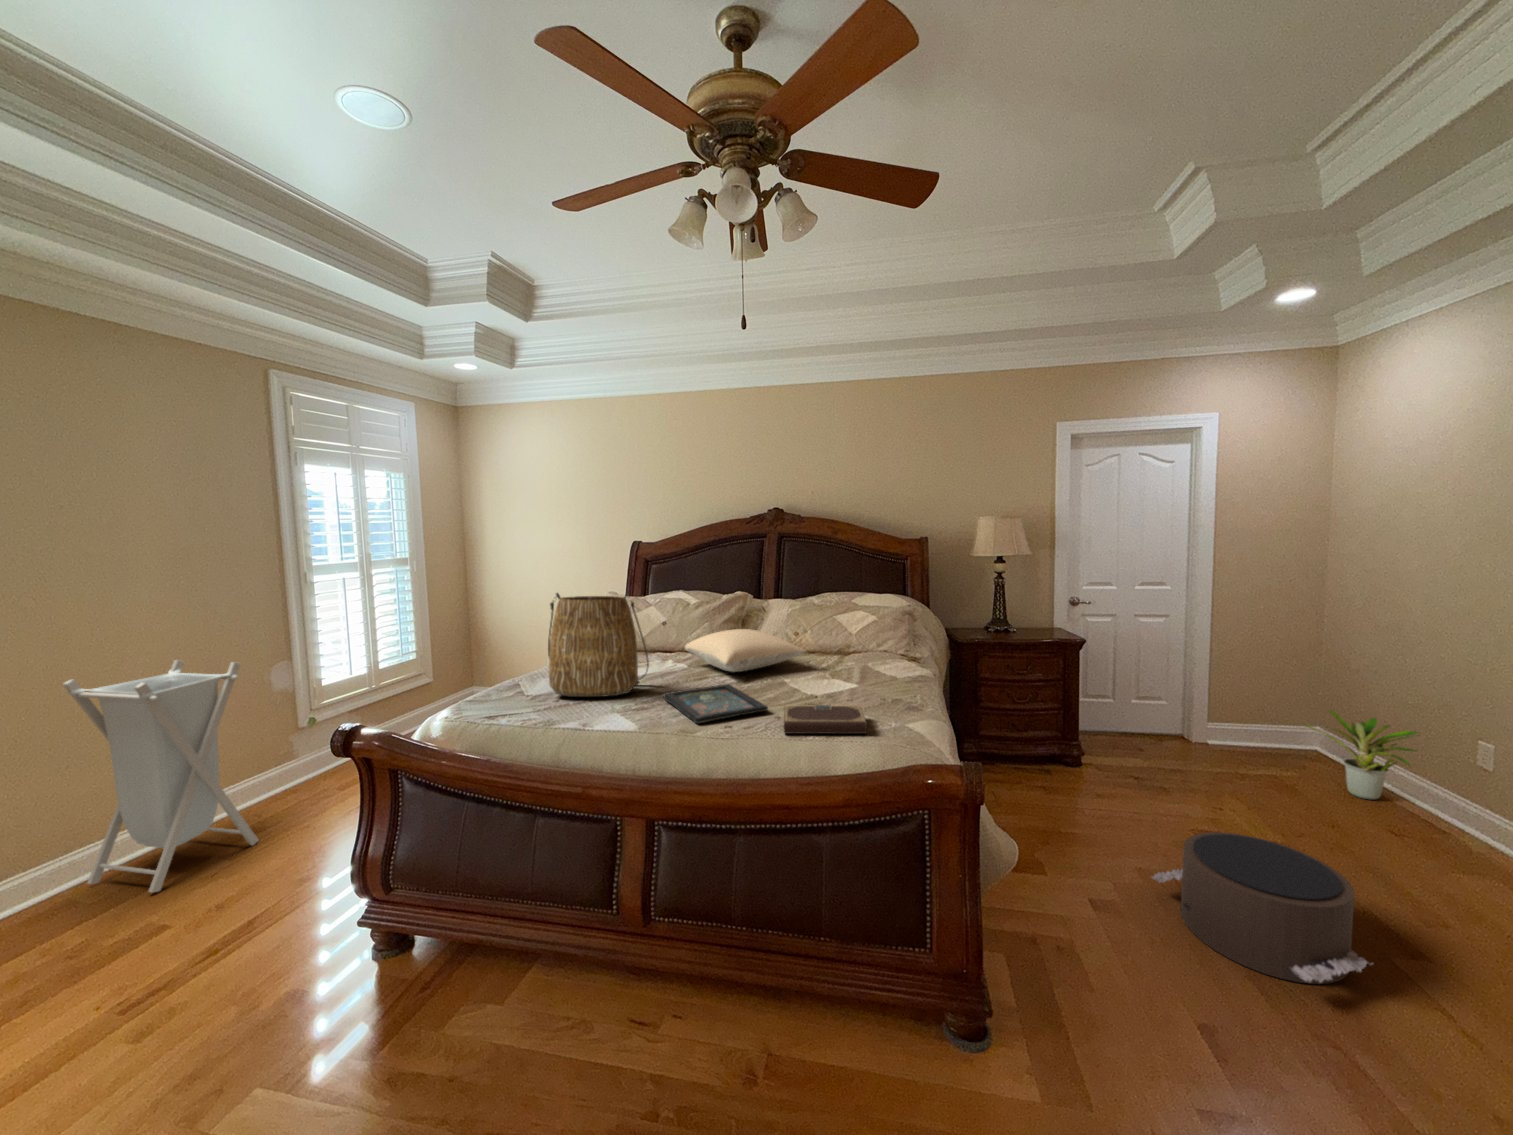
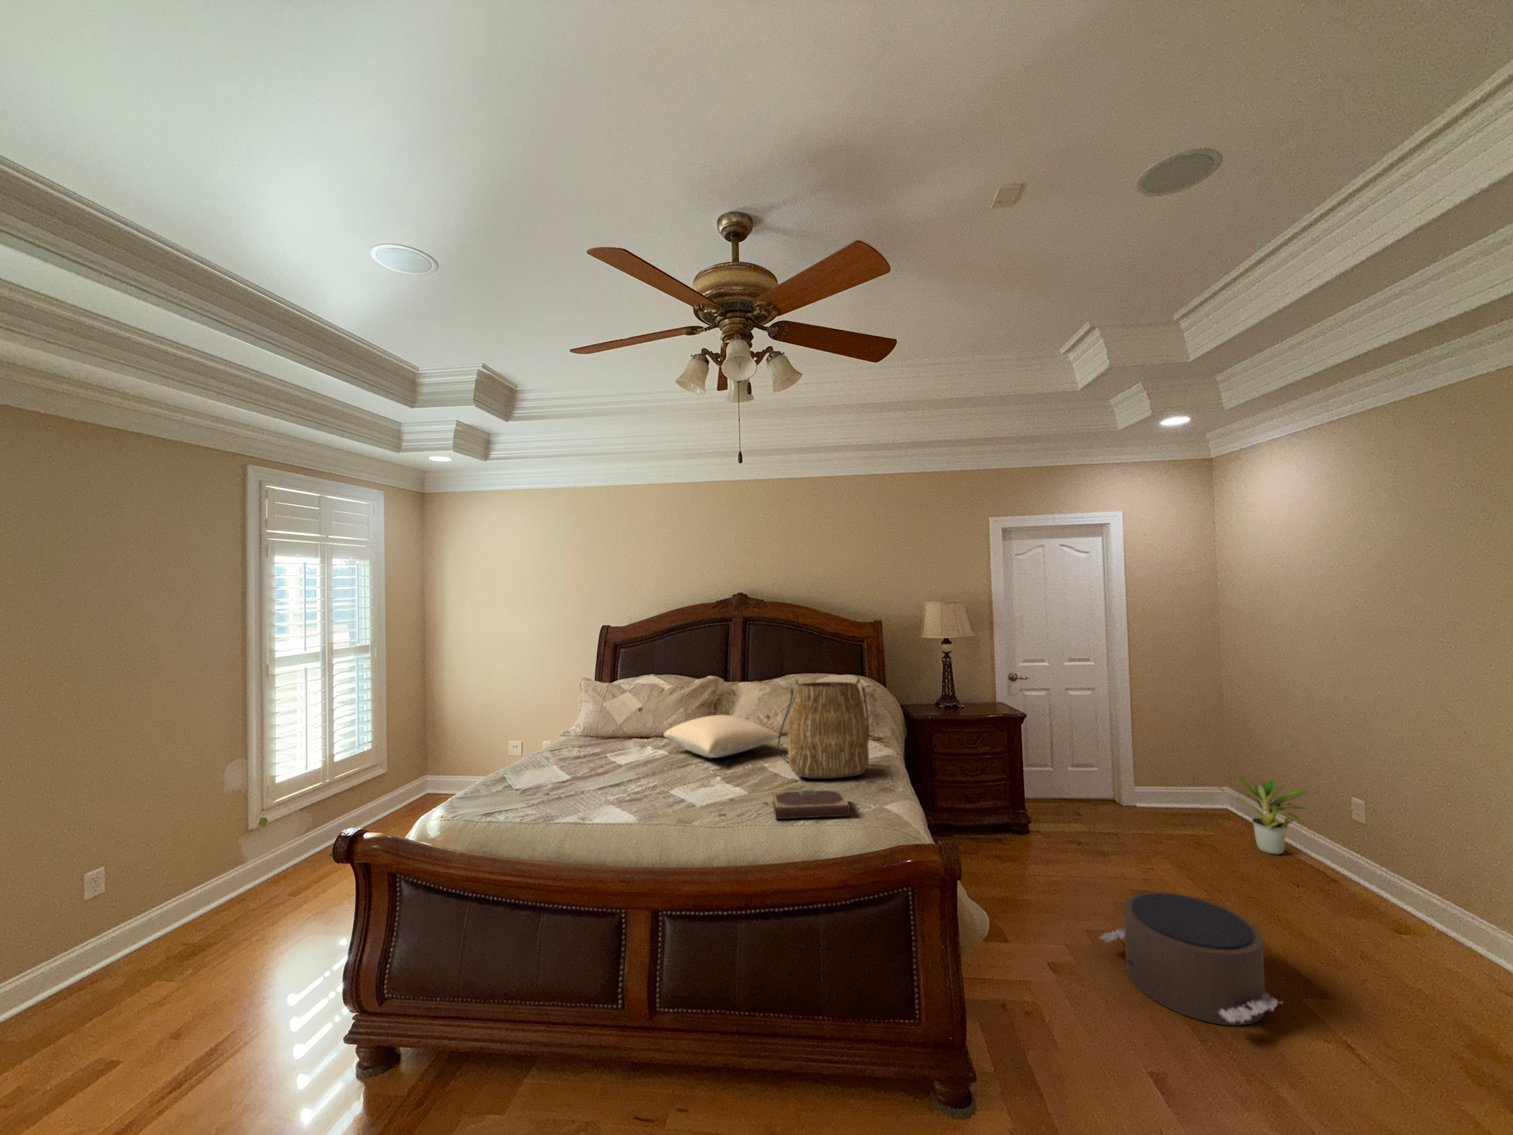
tote bag: present [548,593,649,697] -> present [778,679,869,778]
laundry hamper: present [63,660,258,892] -> none [17,764,211,1023]
tray: present [664,684,768,723] -> none [654,771,756,812]

